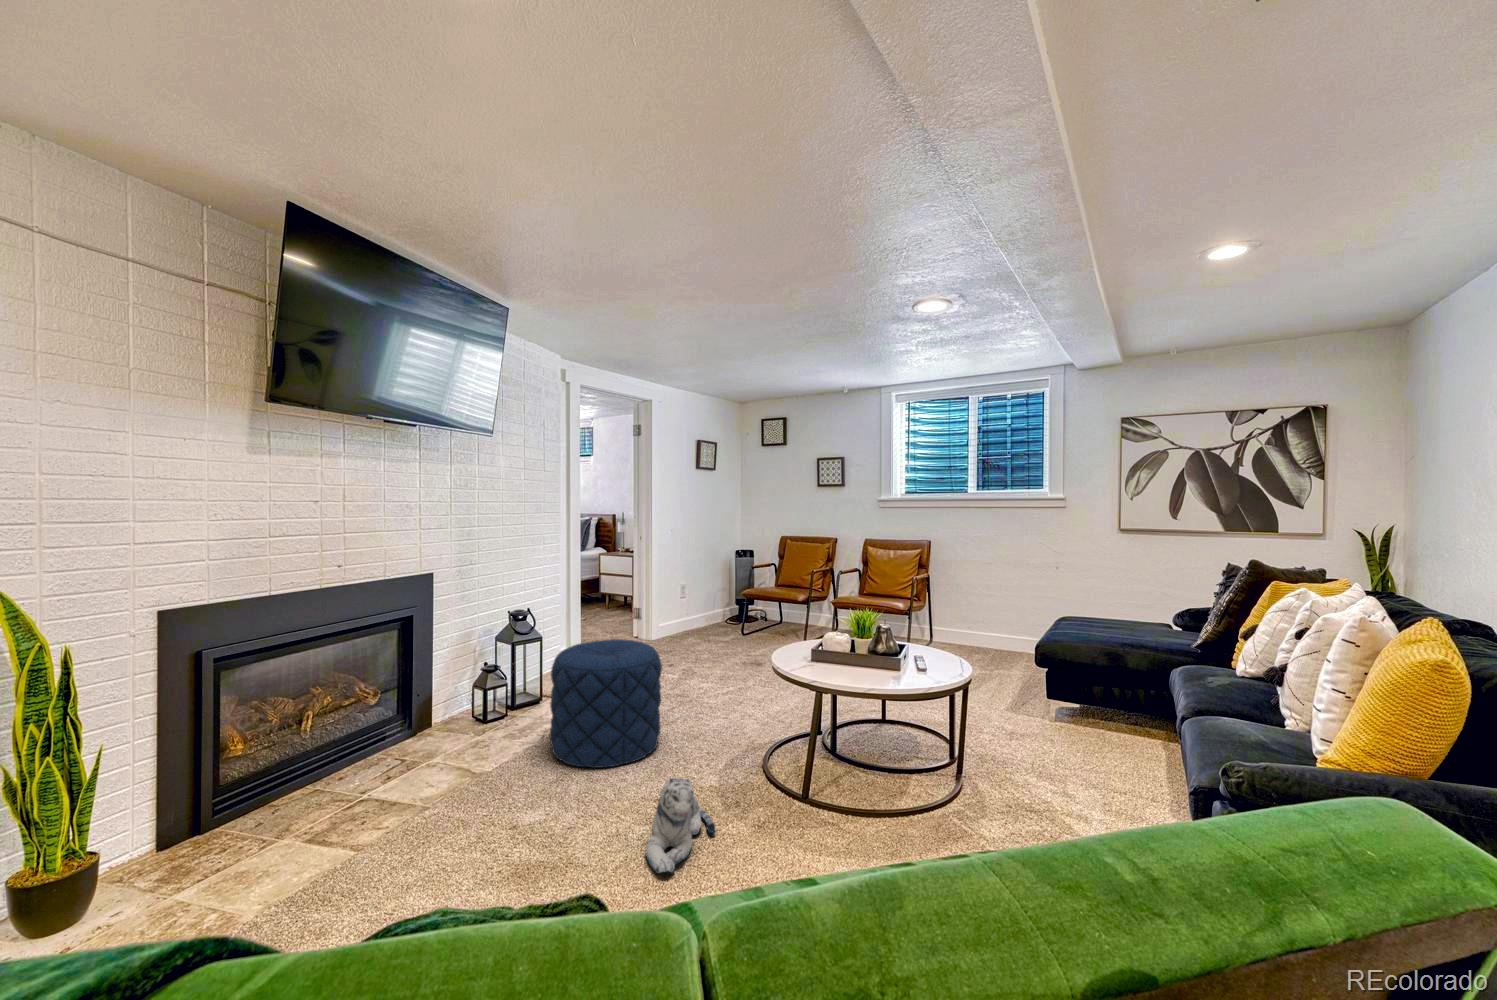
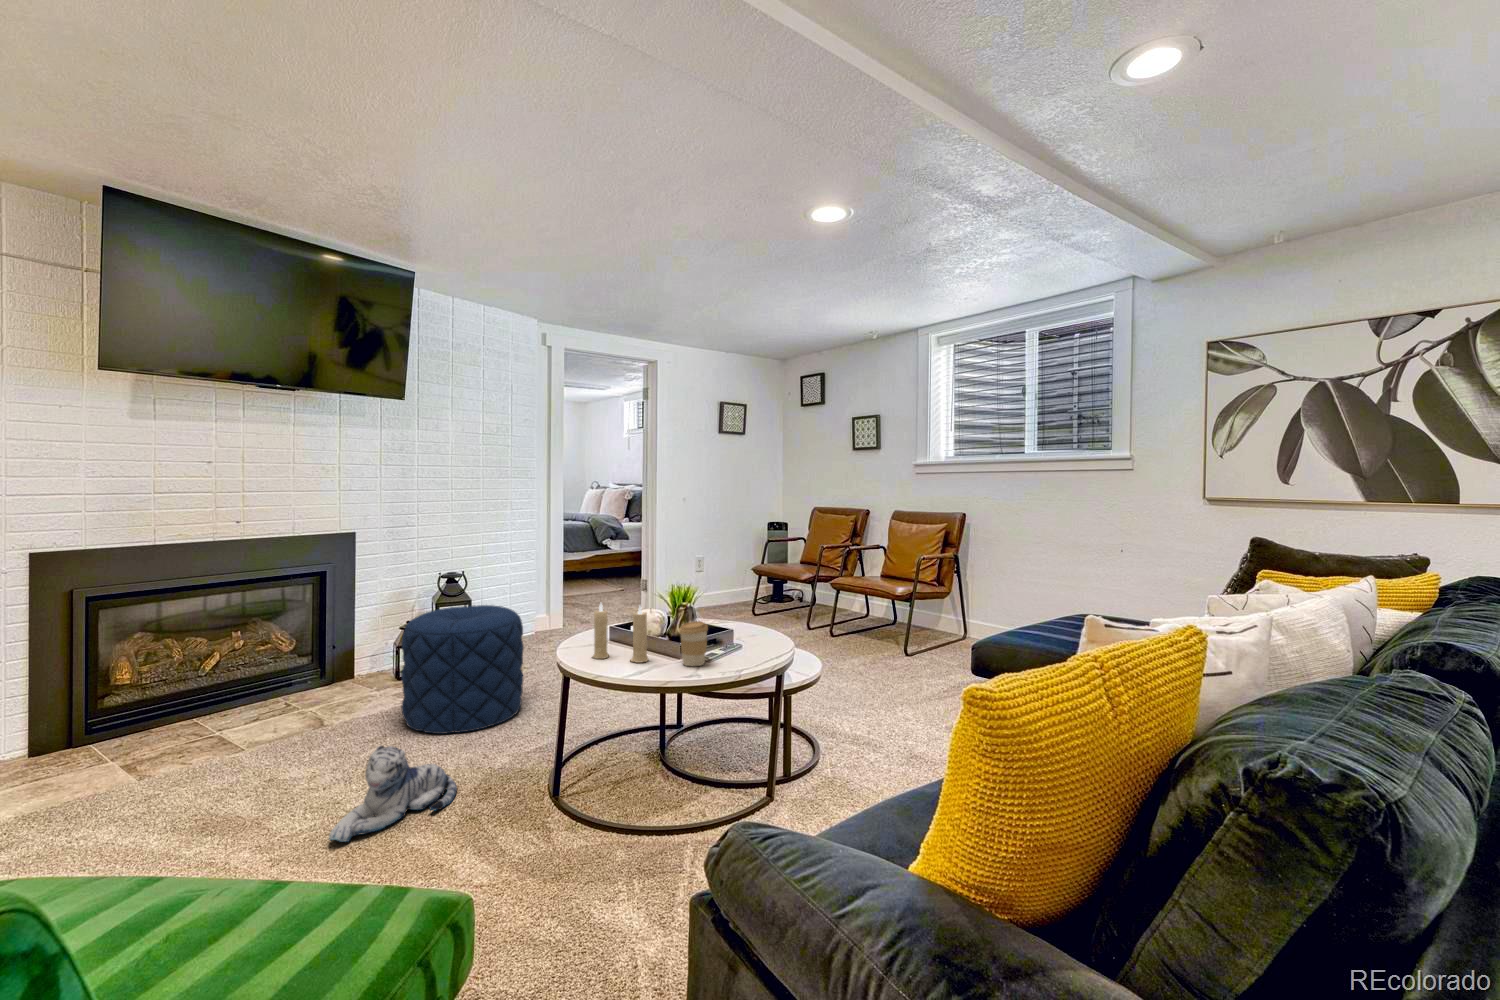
candle: none [824,628,877,679] -> present [592,604,648,663]
coffee cup: none [900,641,925,678] -> present [679,621,708,666]

